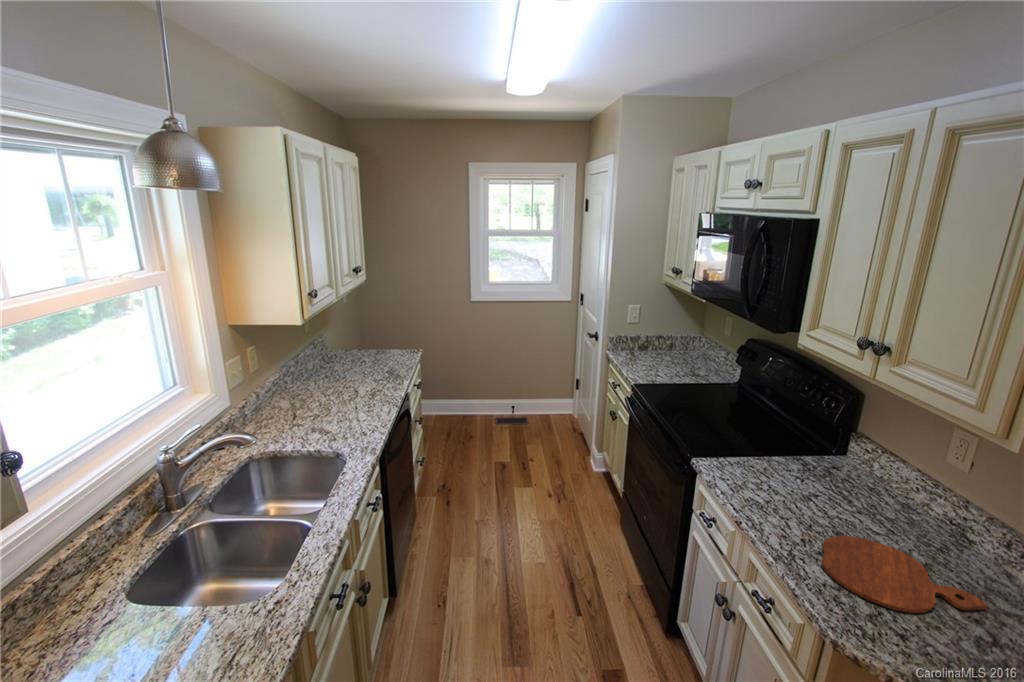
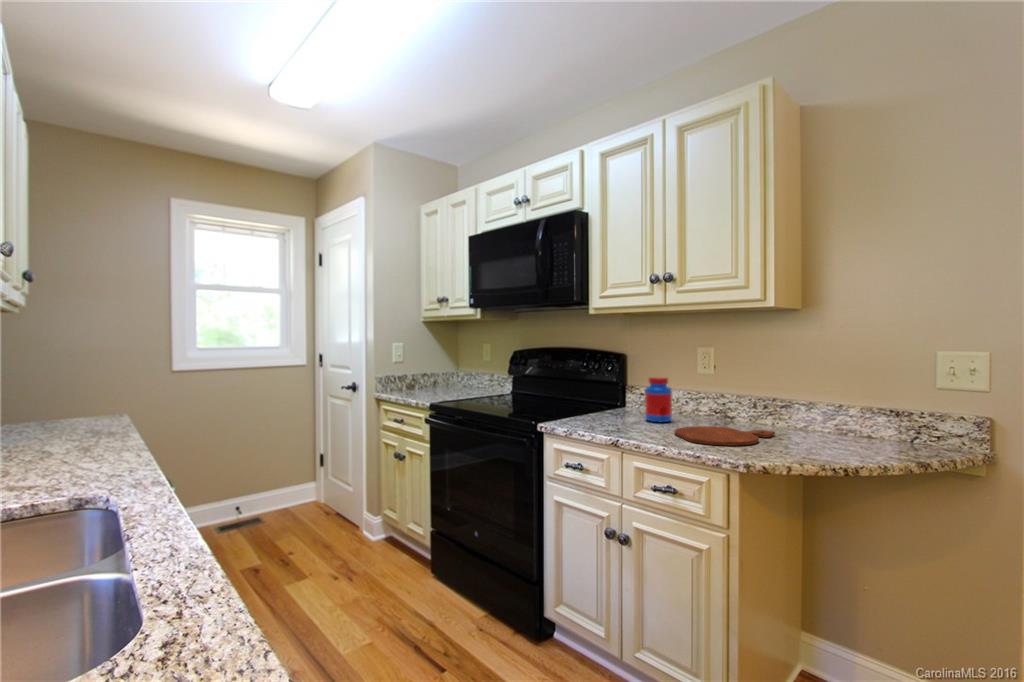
jar: none [828,451,874,512] -> present [645,377,672,422]

